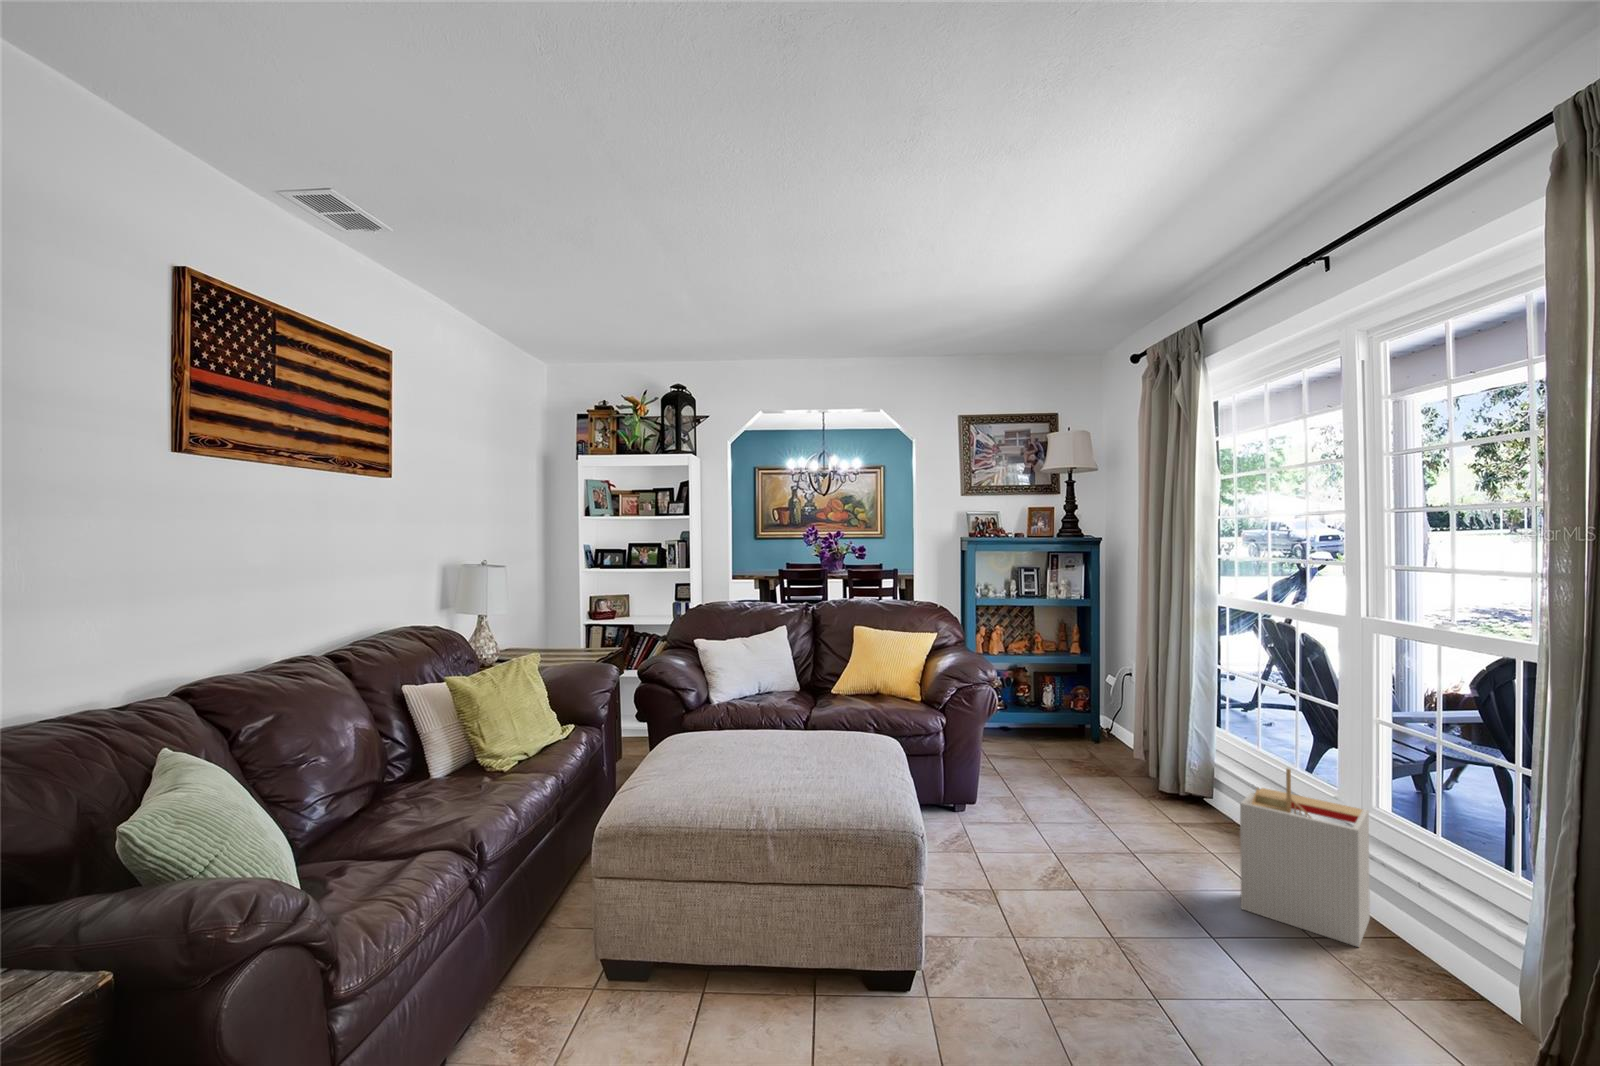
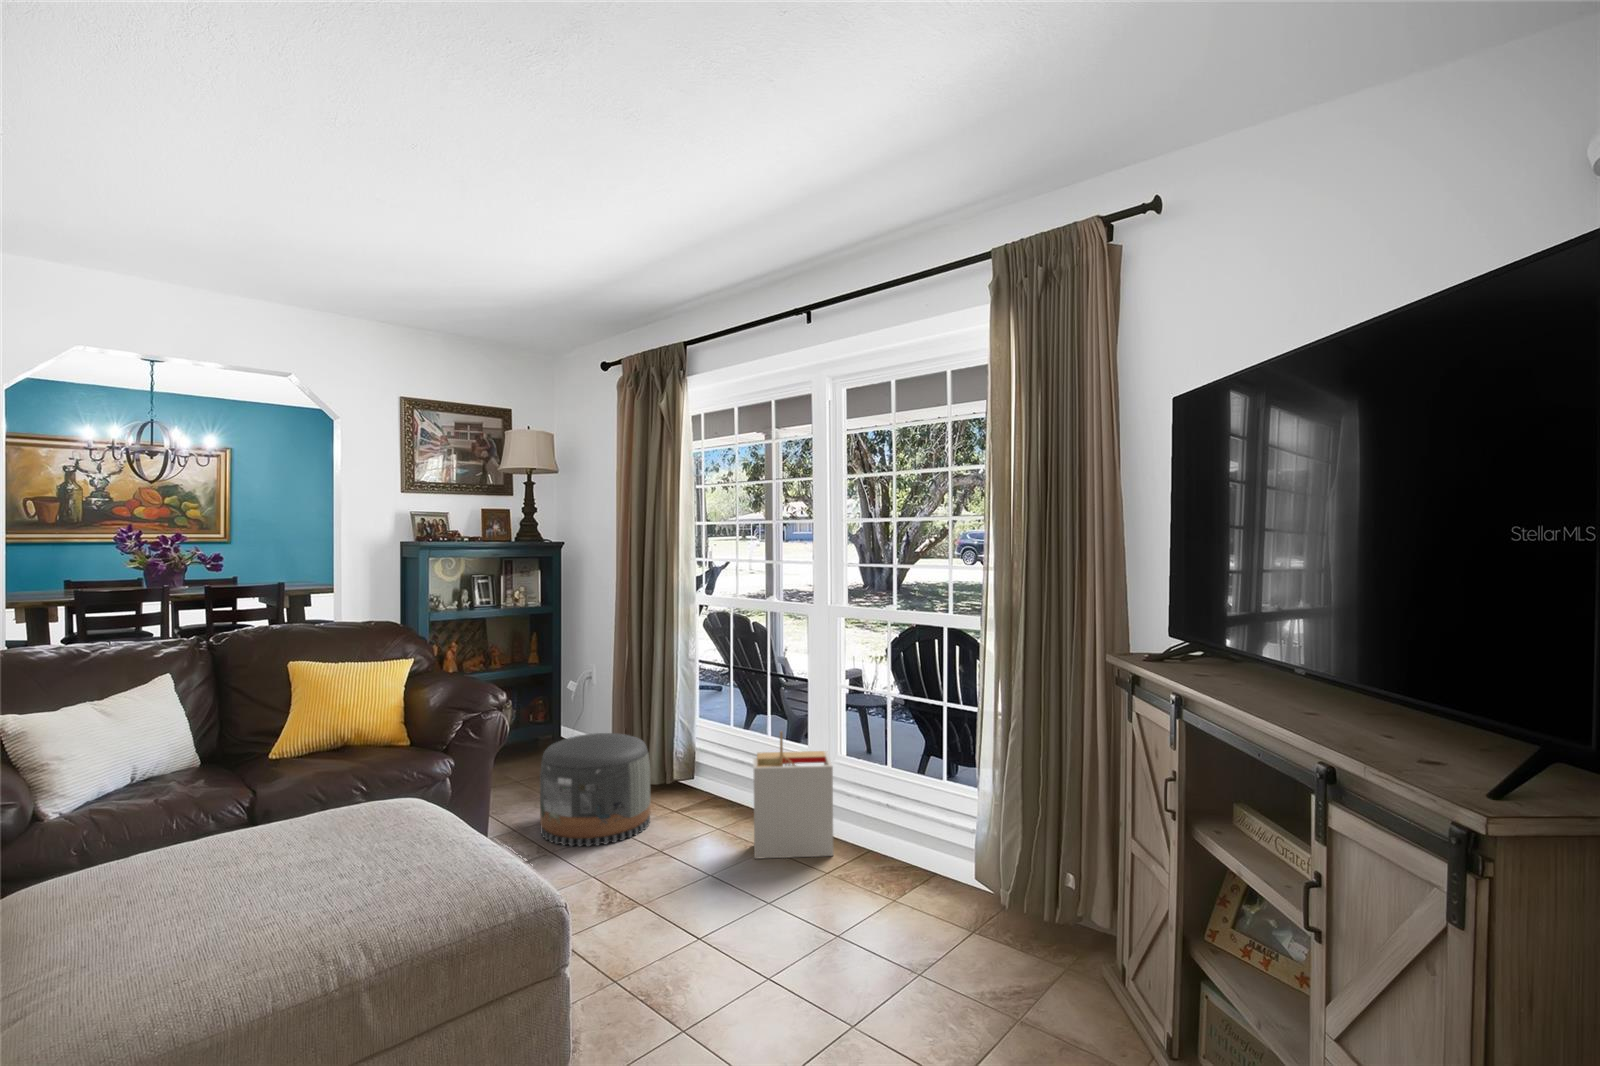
pouf: none [1033,726,1147,839] -> present [540,733,651,847]

